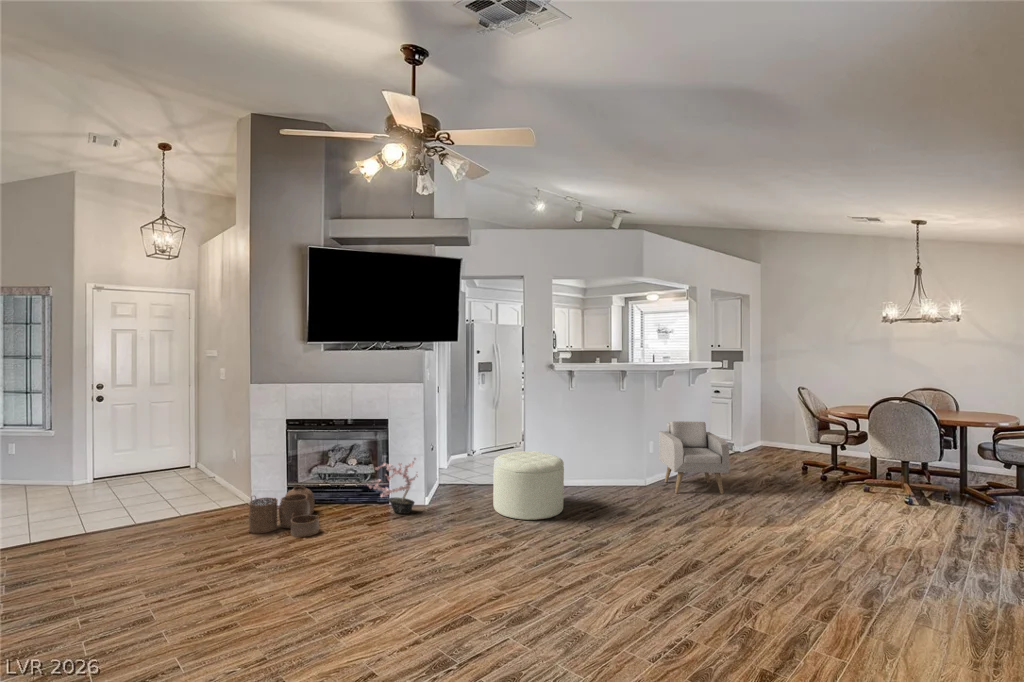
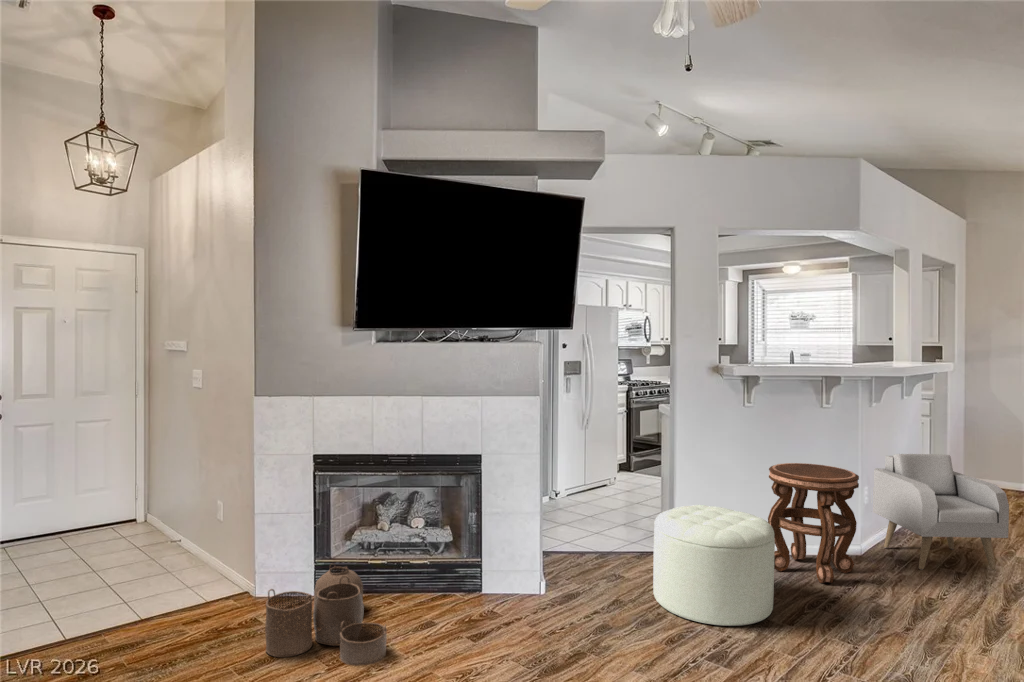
side table: none [579,427,632,500] -> present [768,463,859,583]
potted plant: present [368,458,418,514] -> none [452,515,538,613]

